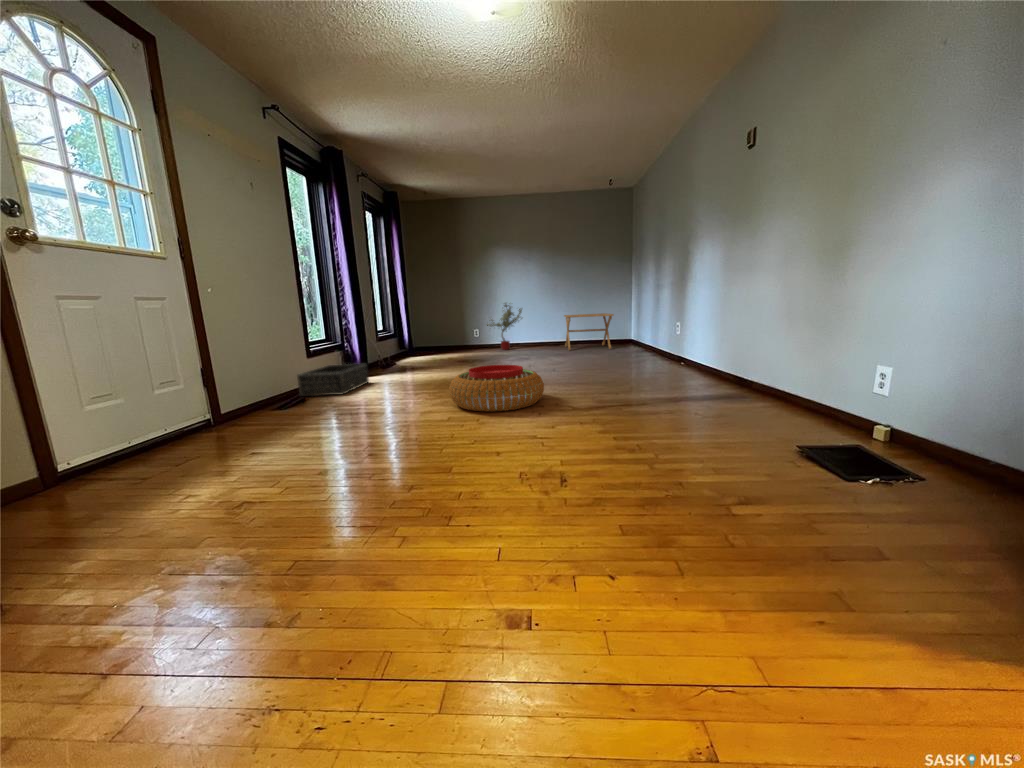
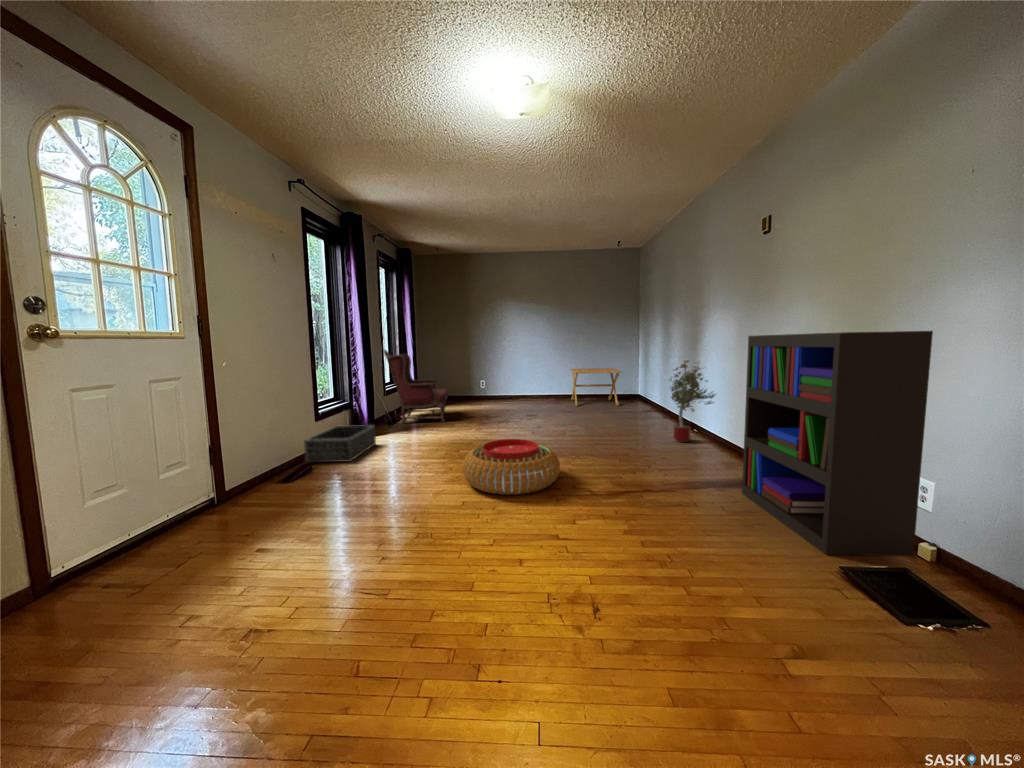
bookshelf: none [718,215,898,441] -> present [742,331,933,556]
armchair: none [374,294,441,368] -> present [384,350,448,424]
potted tree: present [487,303,522,350] -> present [669,360,715,443]

